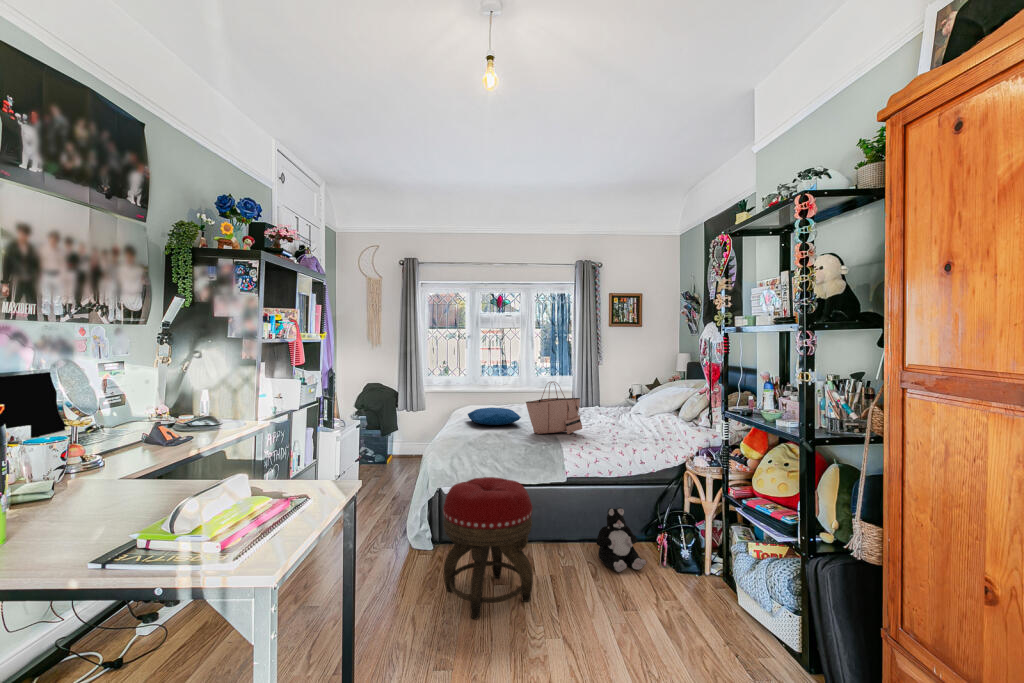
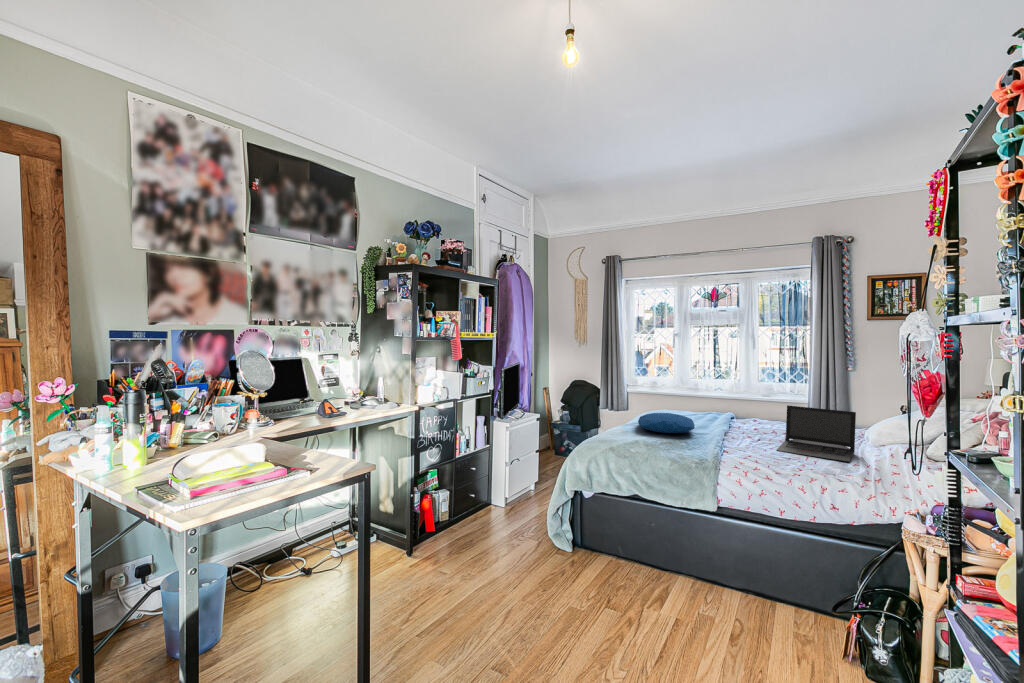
tote bag: present [526,382,582,434] -> none [689,389,763,455]
laptop: none [585,392,634,431] -> present [776,405,856,462]
footstool: present [443,477,533,619] -> none [545,488,642,637]
plush toy: present [596,507,646,572] -> none [747,557,812,648]

